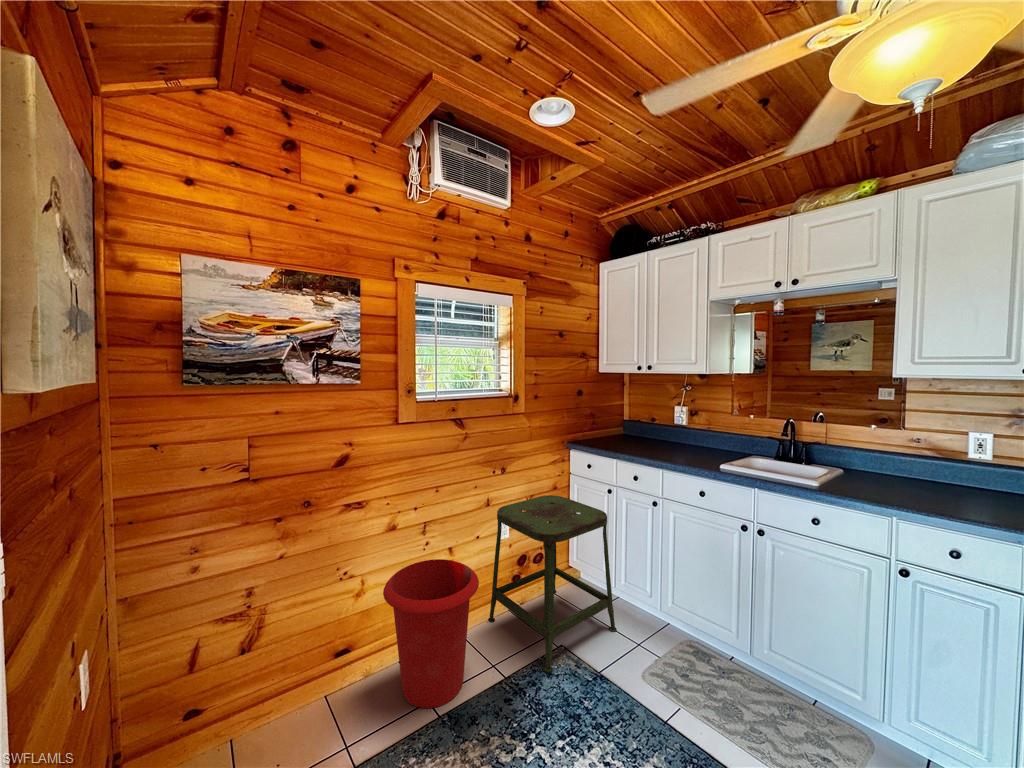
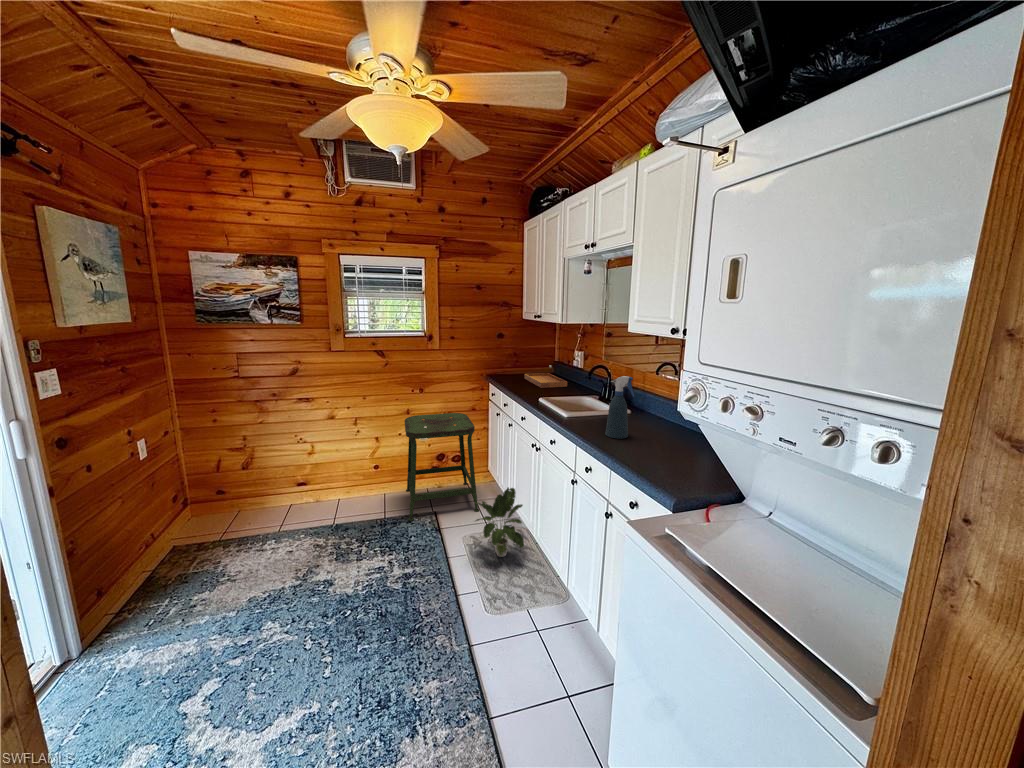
tray: none [620,424,692,452] -> present [524,365,567,388]
spray bottle: none [930,429,984,508] -> present [605,376,634,439]
waste bin: present [383,559,479,708] -> none [308,440,372,521]
potted plant: none [686,590,773,698] -> present [476,488,524,557]

